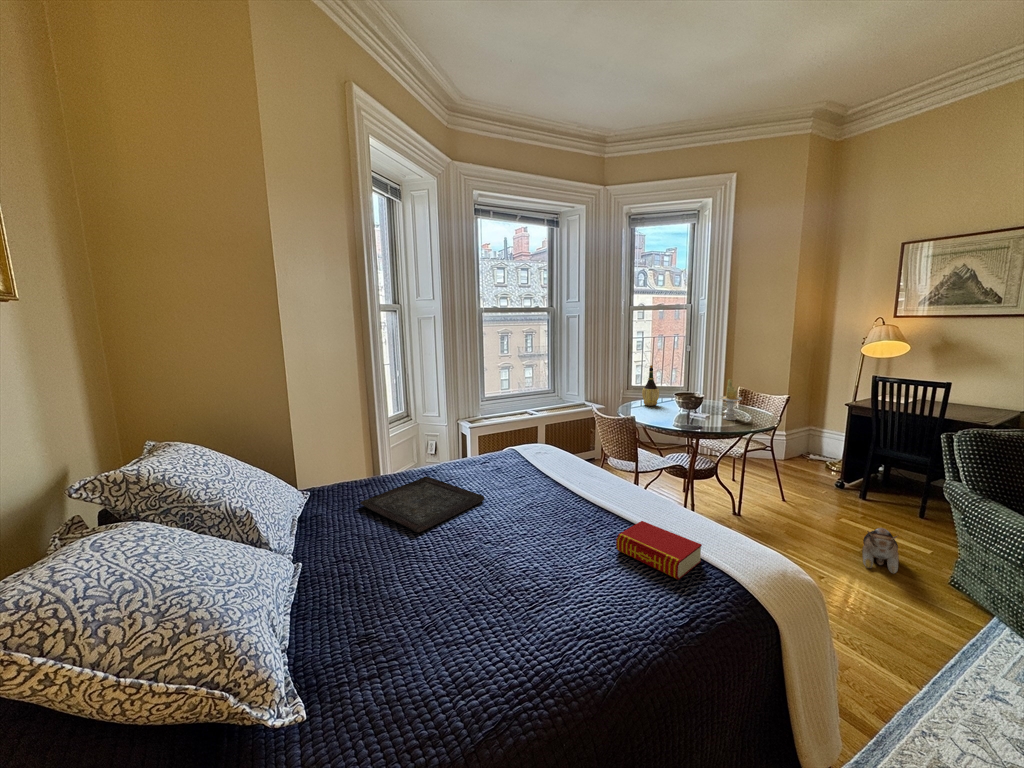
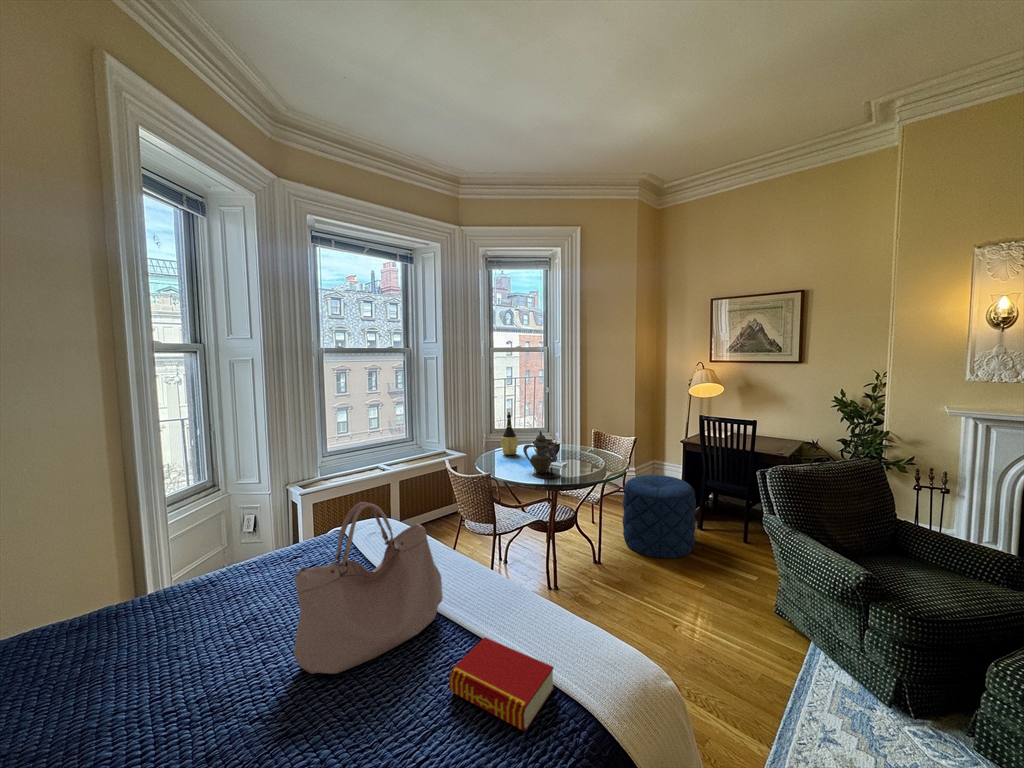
candle: present [720,379,742,420] -> none [575,426,595,468]
teapot: none [666,381,702,421] -> present [523,431,557,473]
handbag: none [503,414,604,528] -> present [294,502,443,674]
pouf: none [767,436,858,521] -> present [623,475,696,558]
tray: present [360,476,484,533] -> none [51,597,277,721]
plush toy: present [862,528,899,573] -> none [706,566,735,610]

